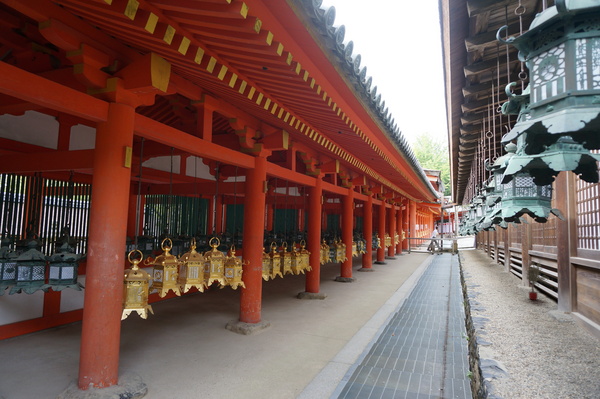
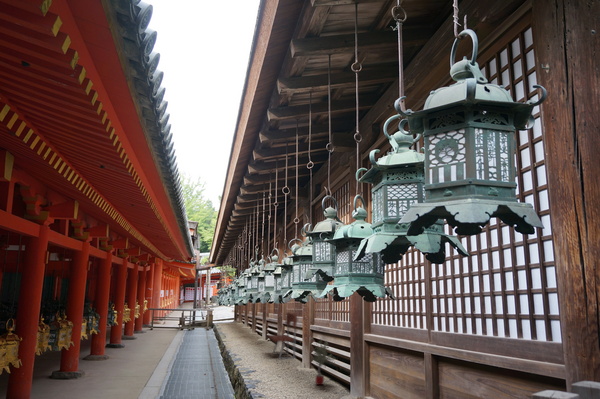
bench: none [492,241,520,280] -> present [268,312,297,359]

